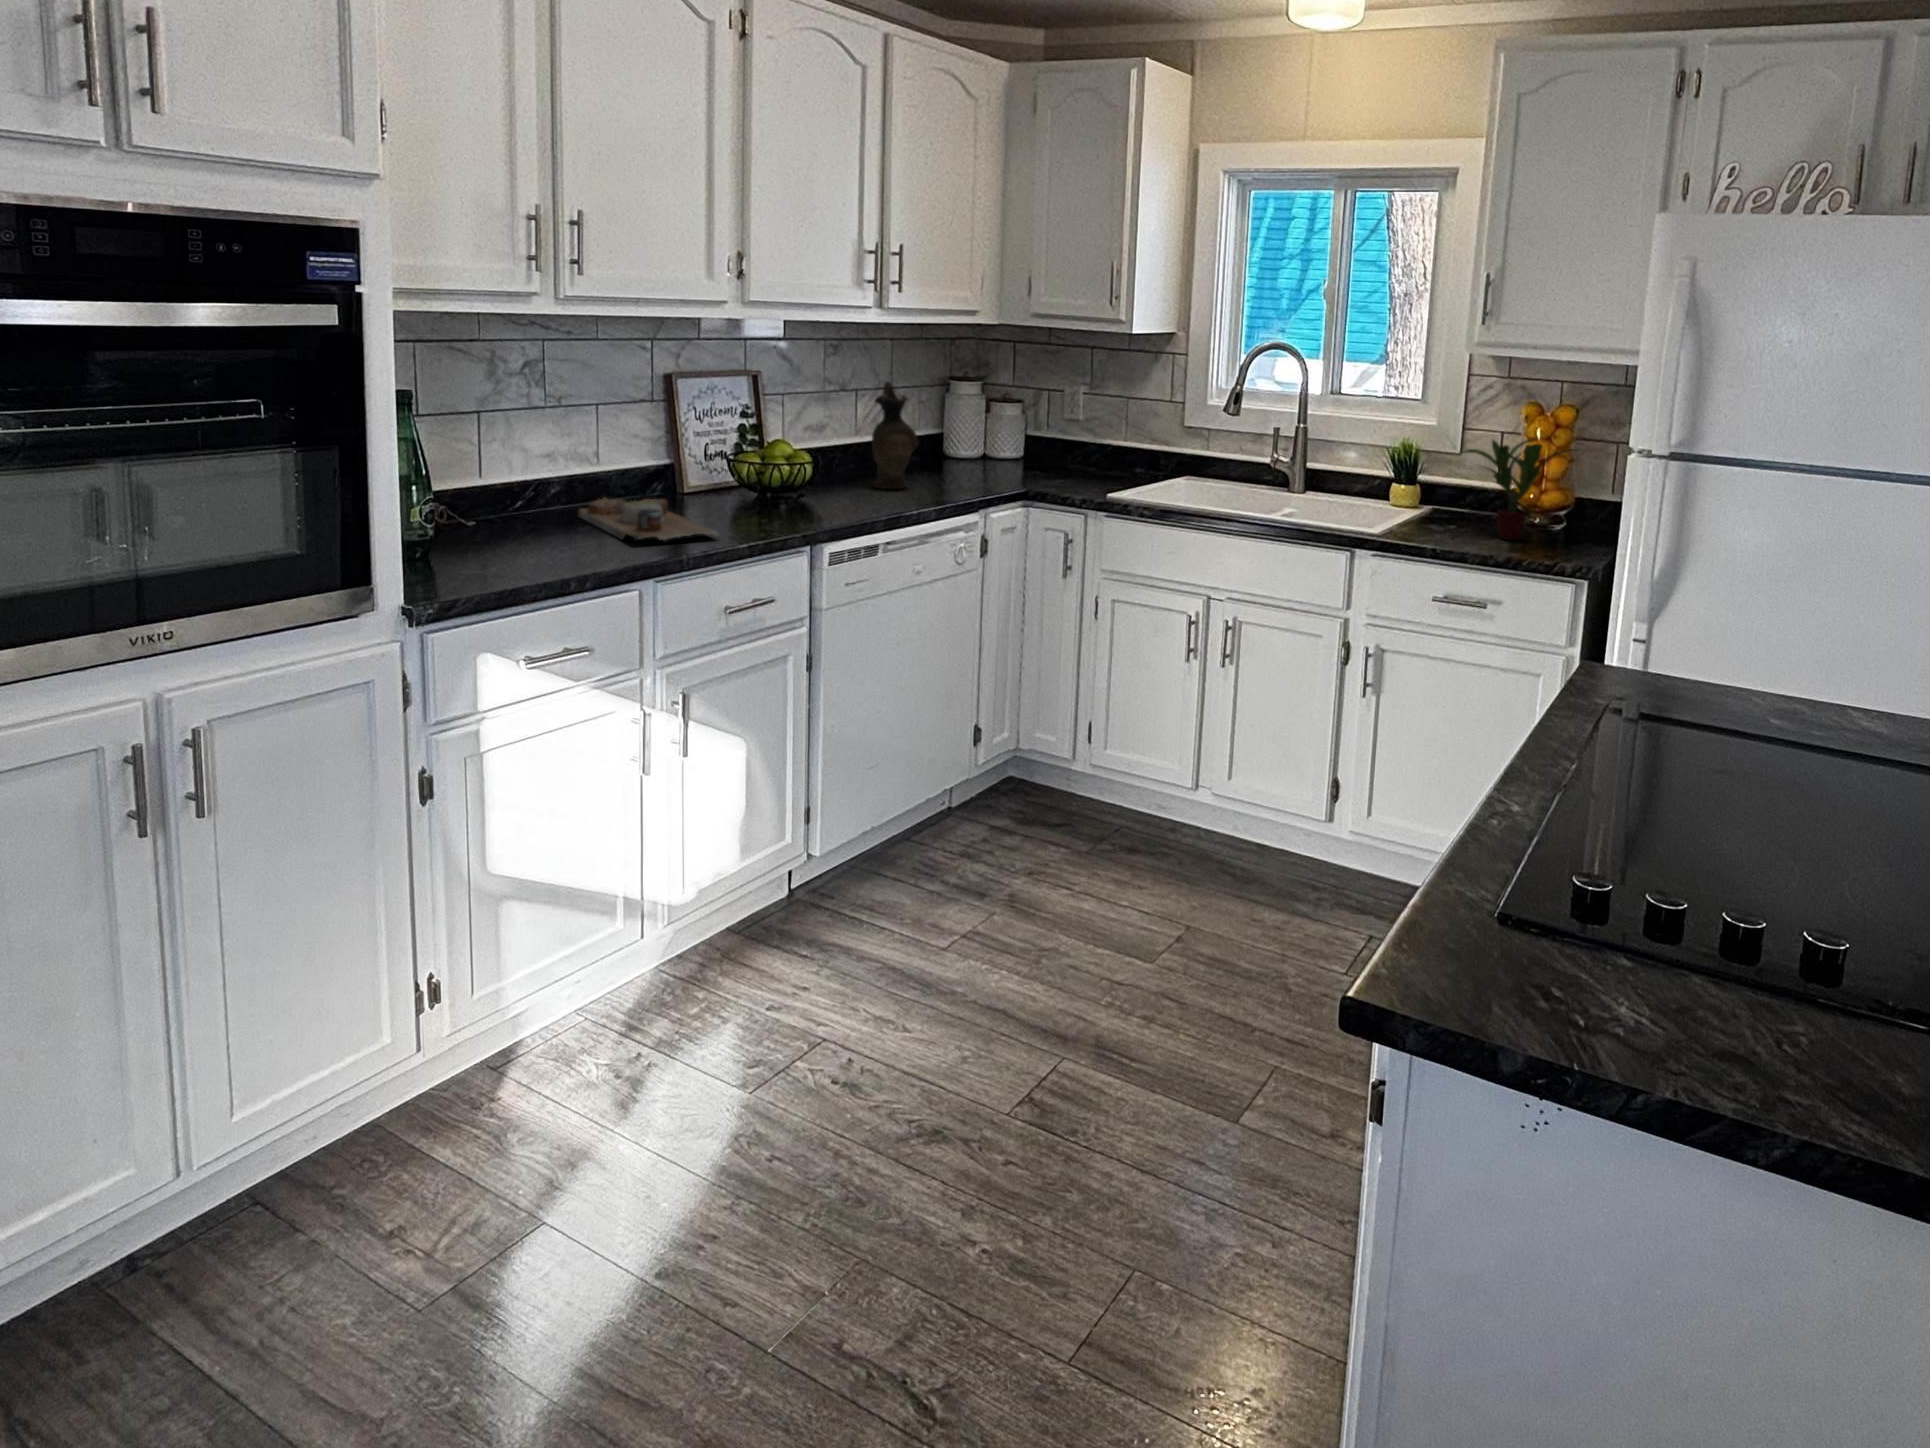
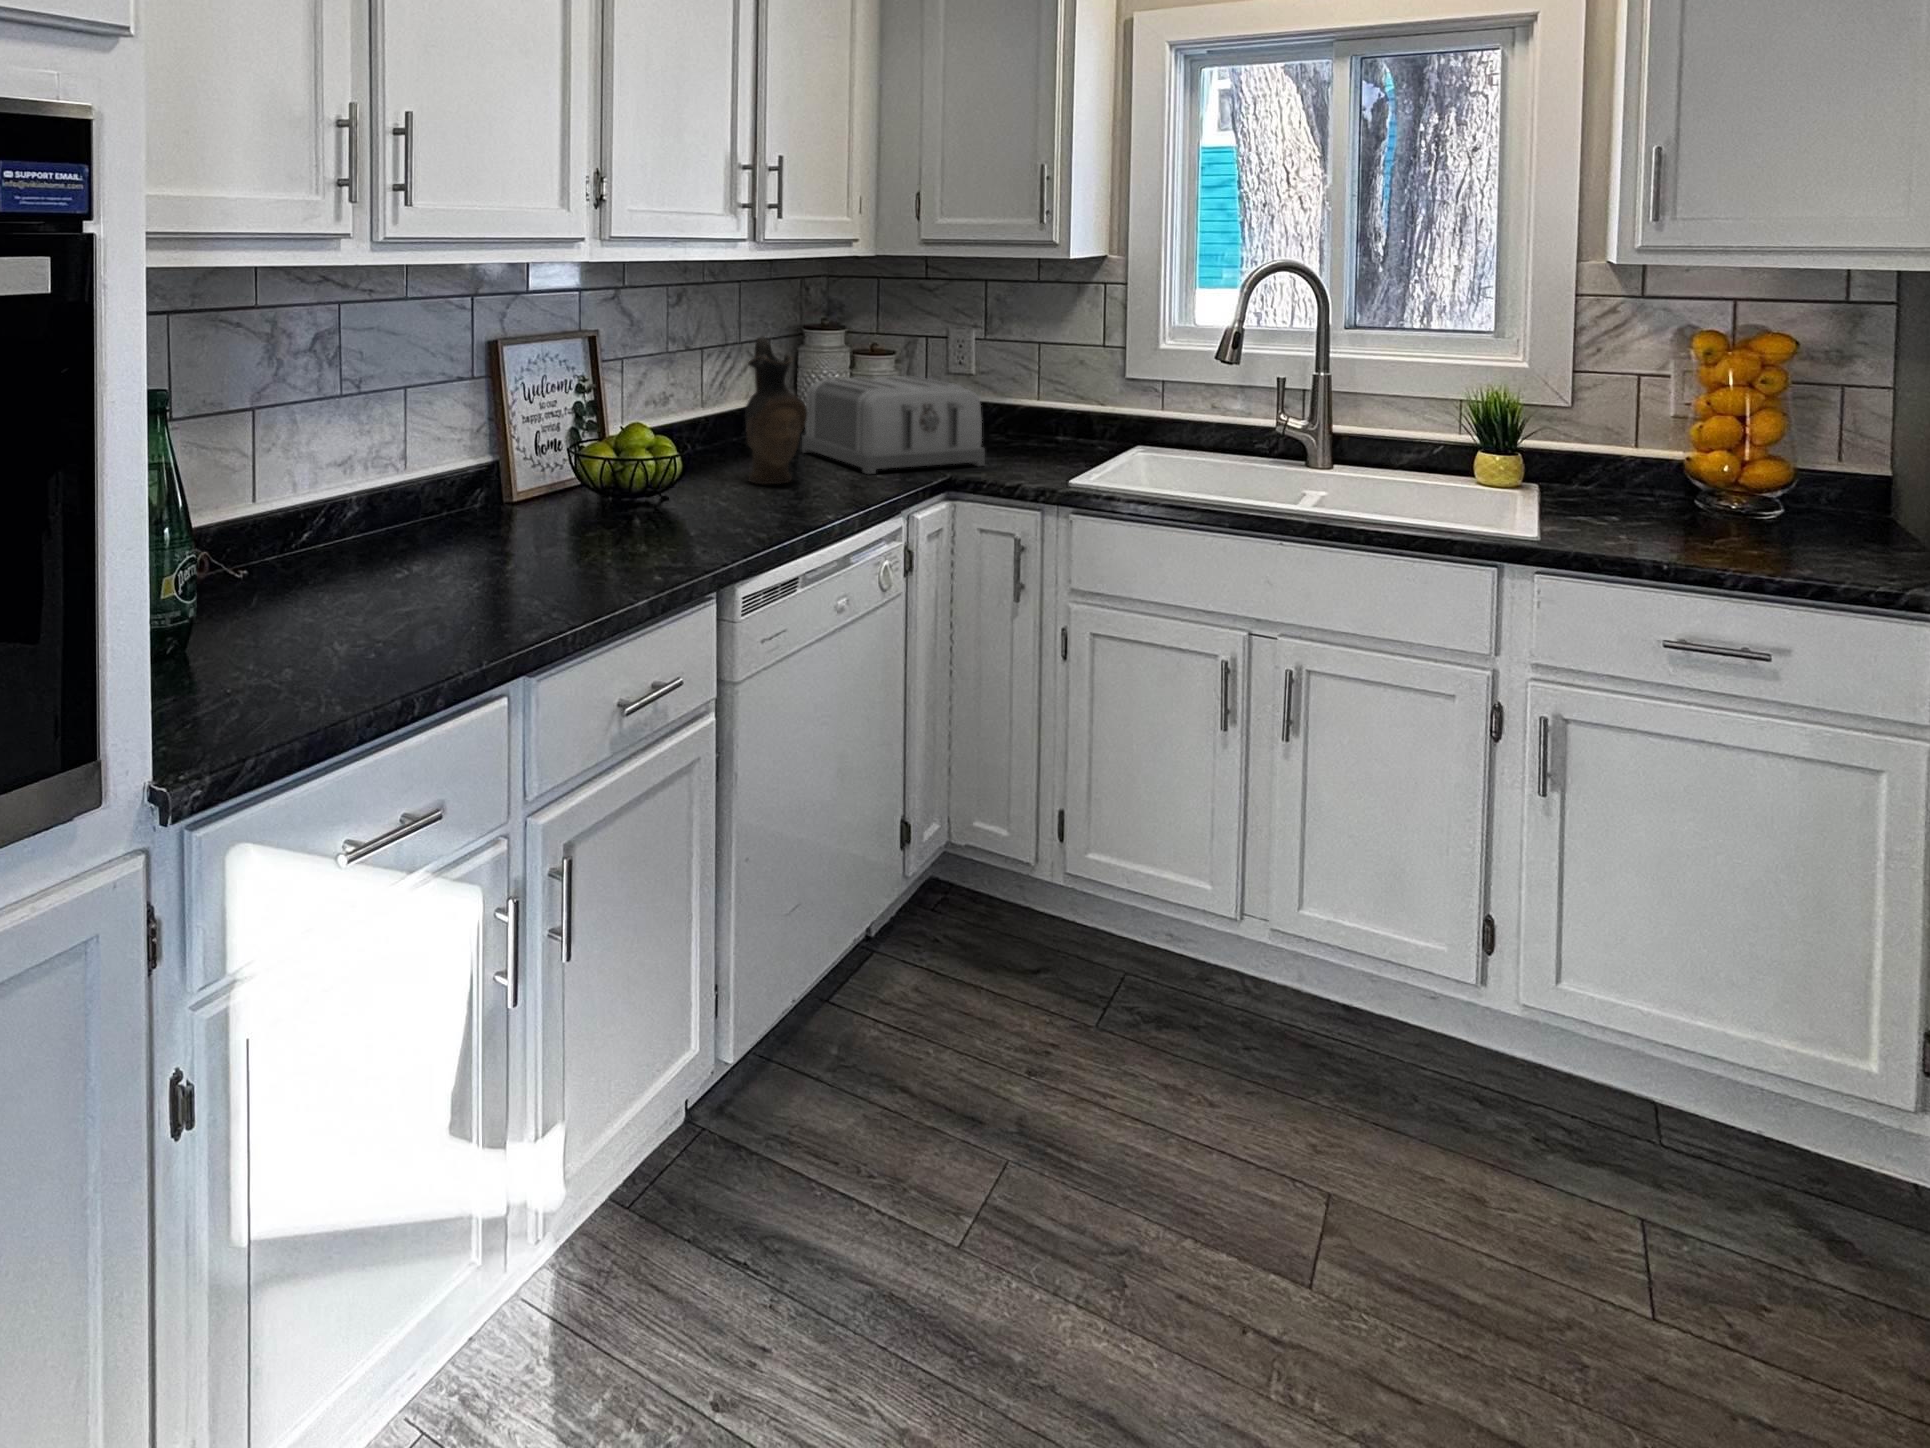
toaster: none [931,416,1061,486] -> present [802,376,985,474]
potted plant: present [1464,438,1579,540] -> none [1635,380,1860,541]
cutting board: present [579,497,720,540] -> none [381,523,602,606]

